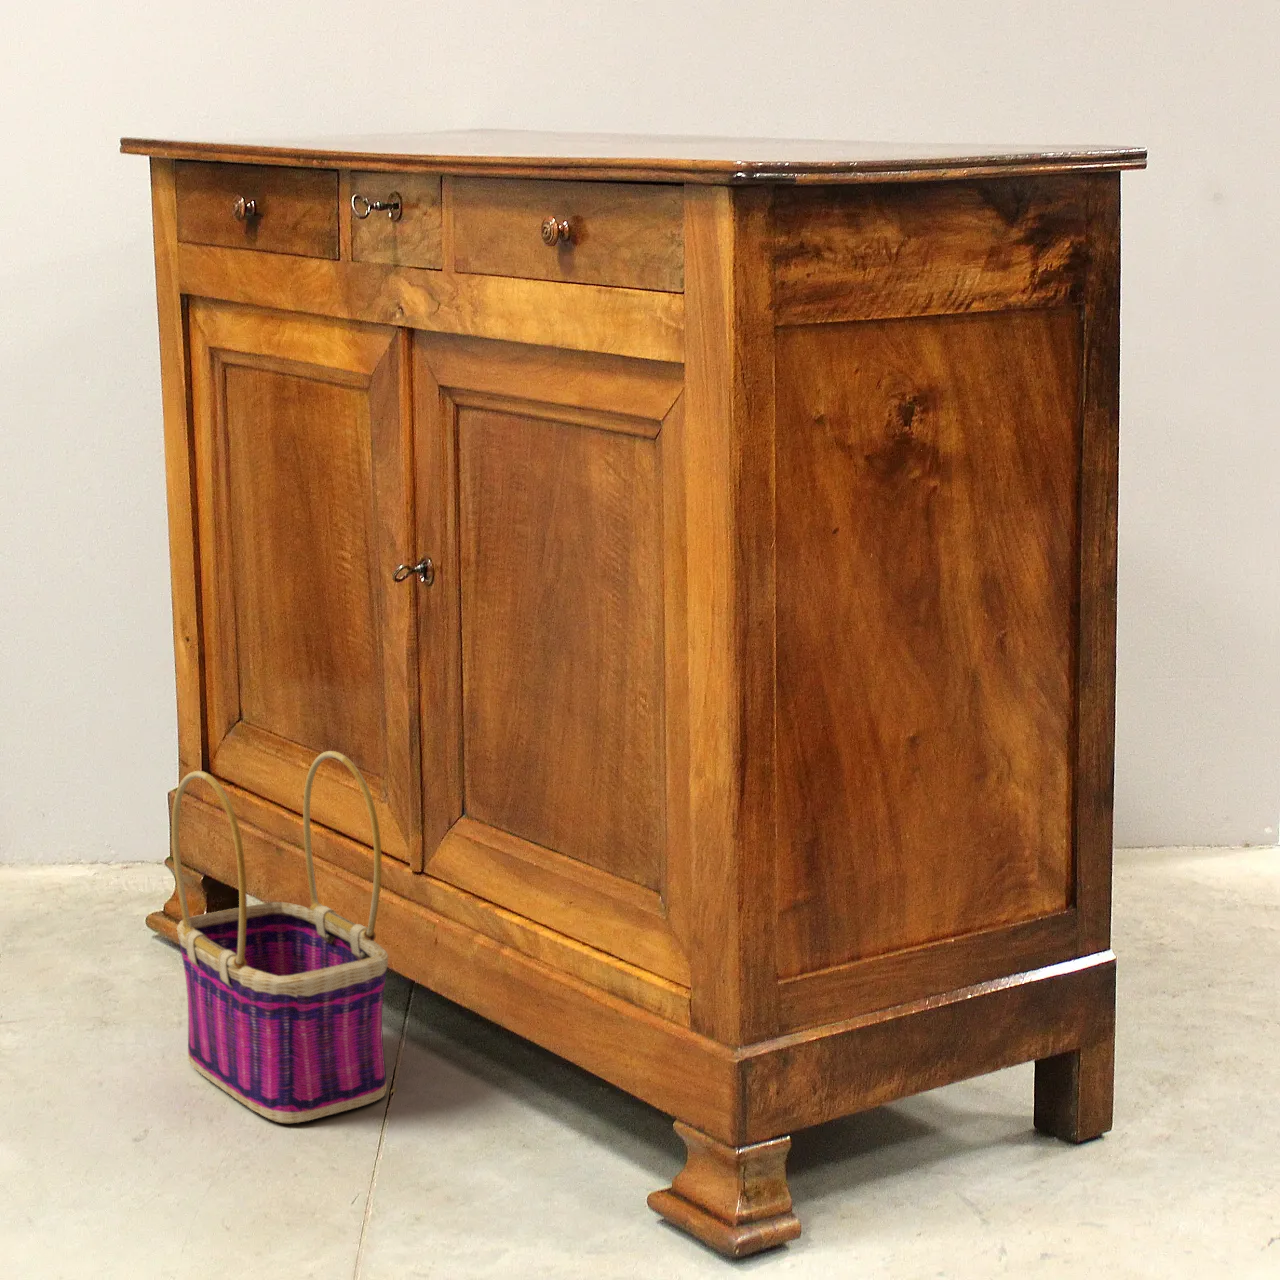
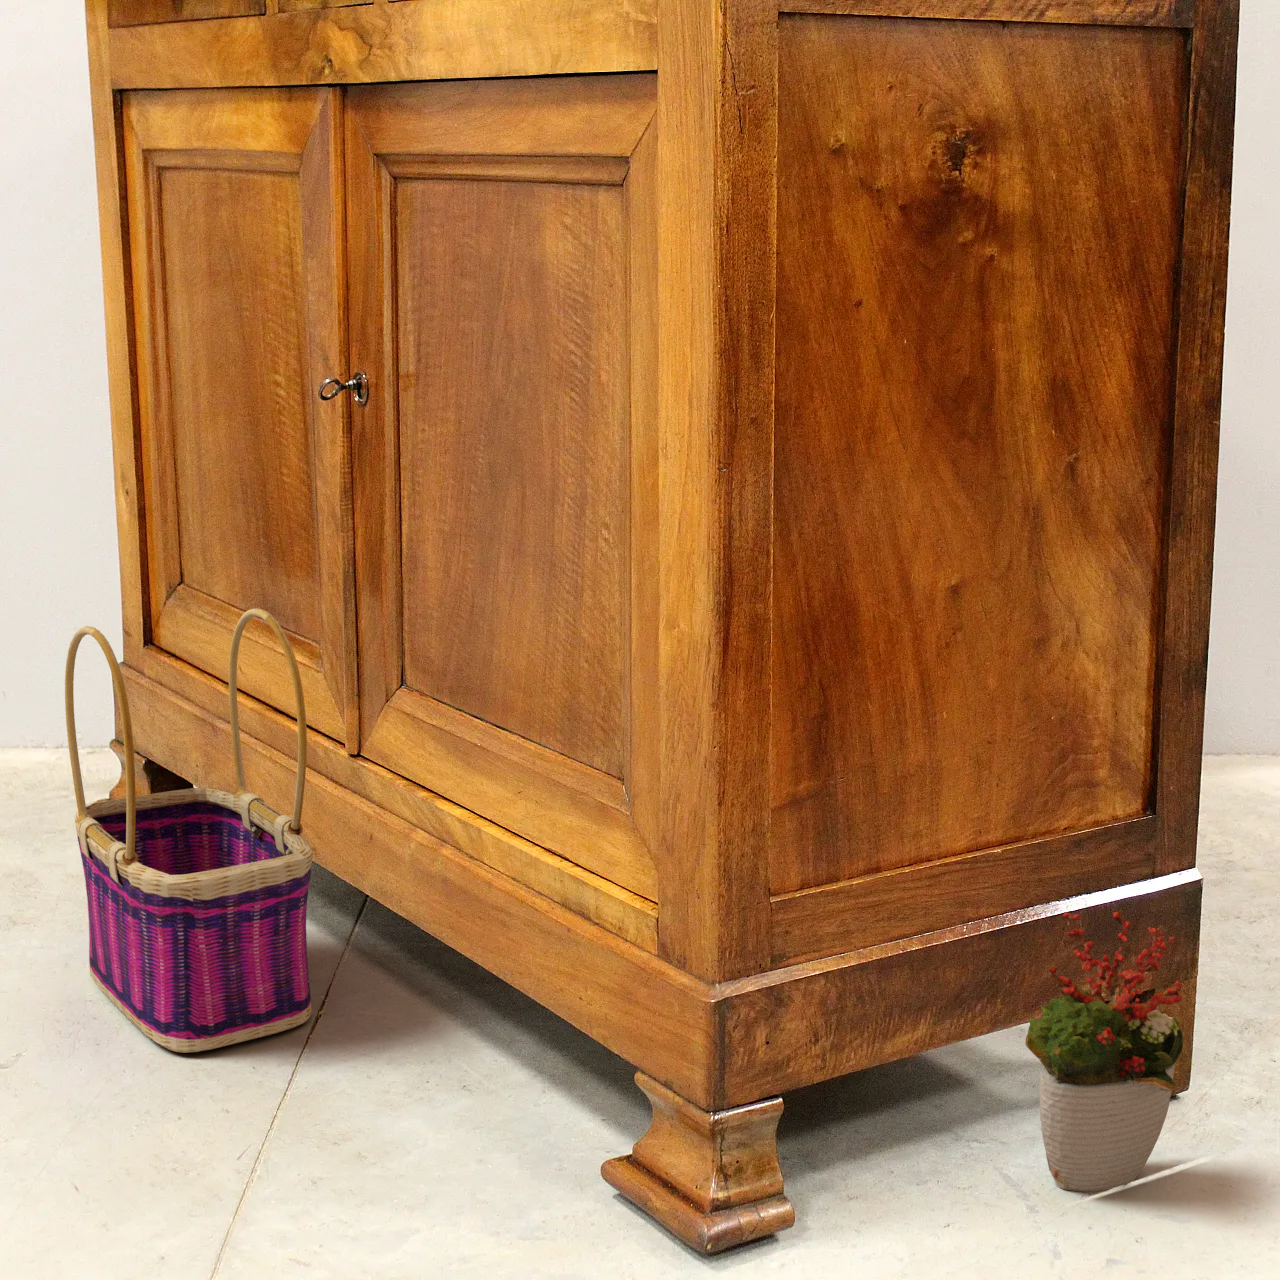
decorative plant: none [976,984,1098,1207] -> present [1025,909,1183,1192]

